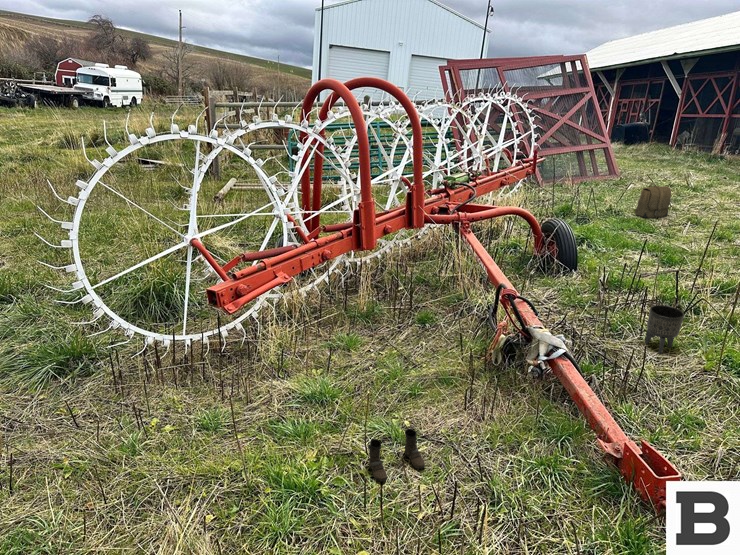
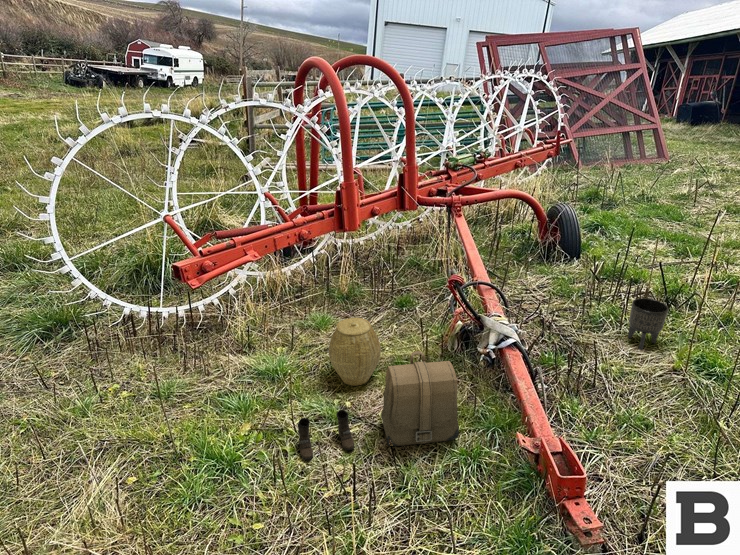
backpack: present [635,183,671,218] -> present [381,351,459,446]
woven basket: none [377,336,429,404] -> present [329,318,381,386]

